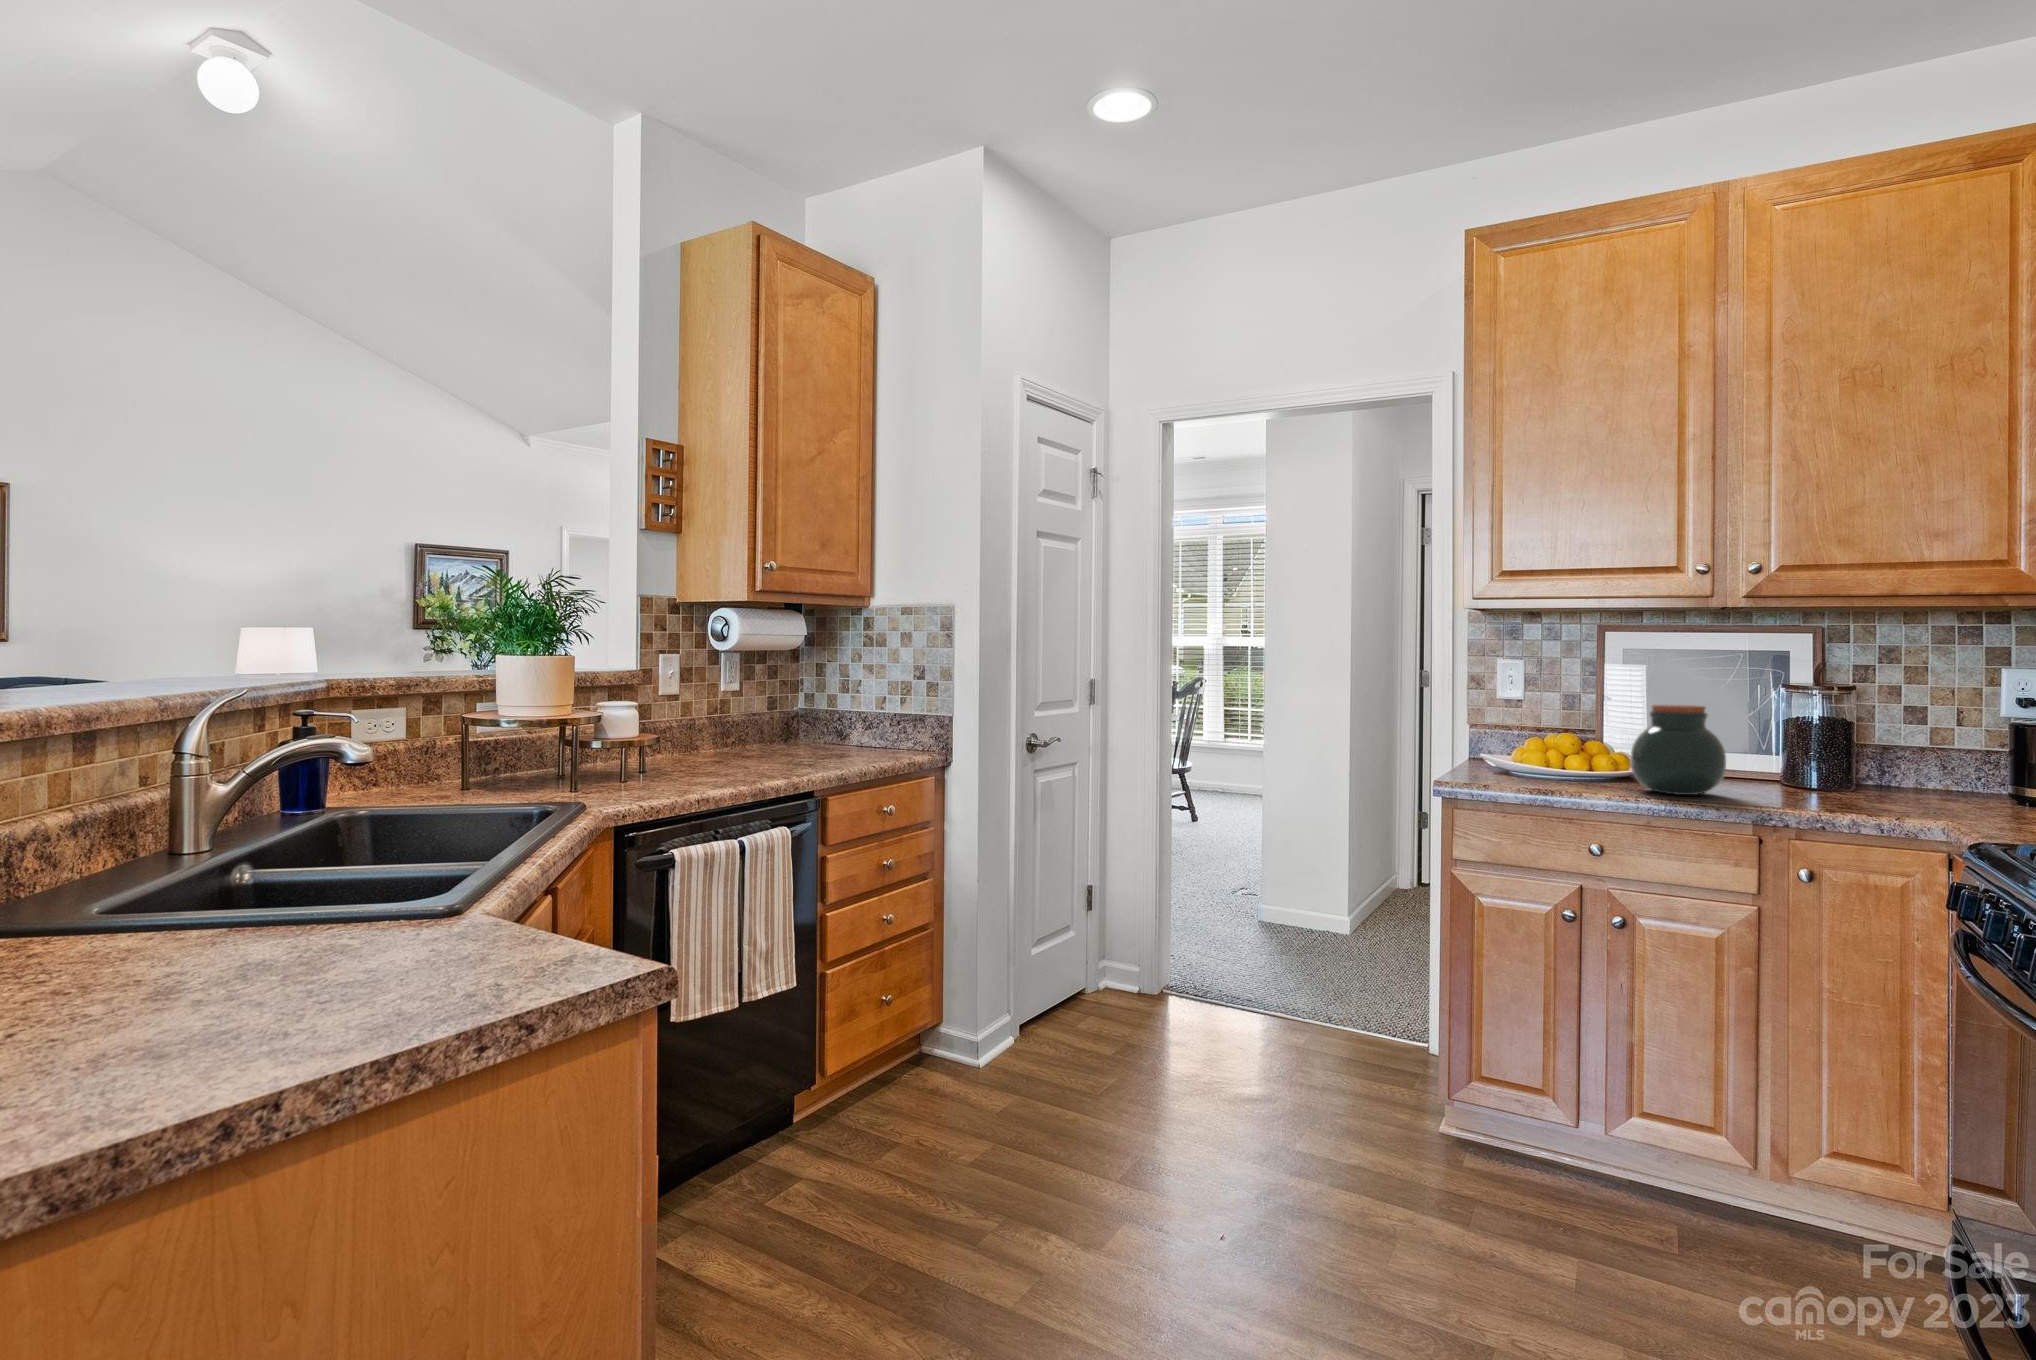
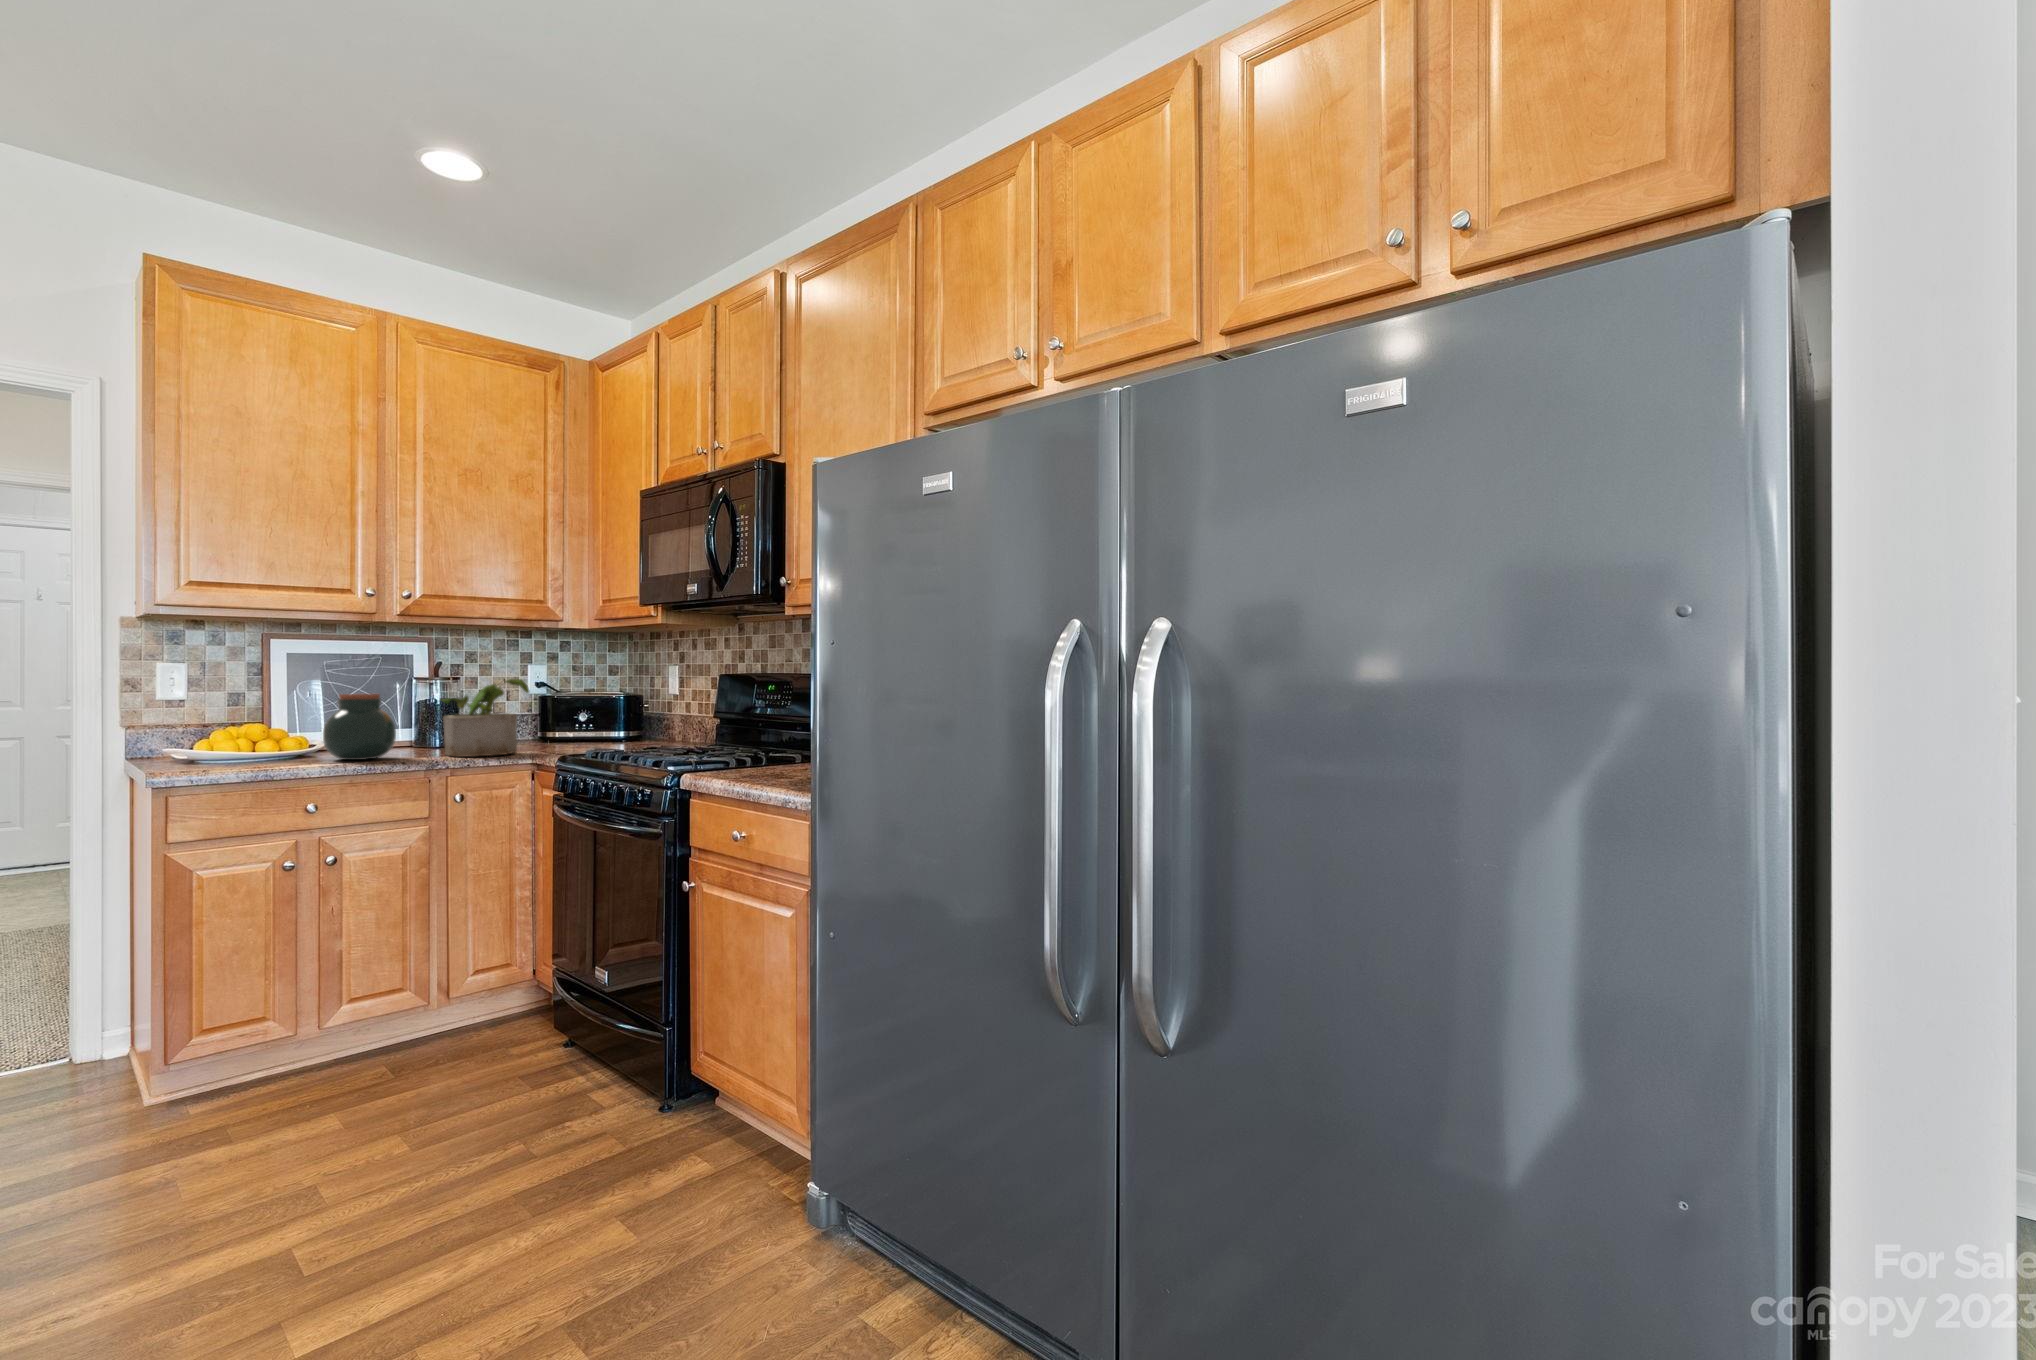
potted plant: none [1804,690,1960,815] -> present [441,679,529,757]

